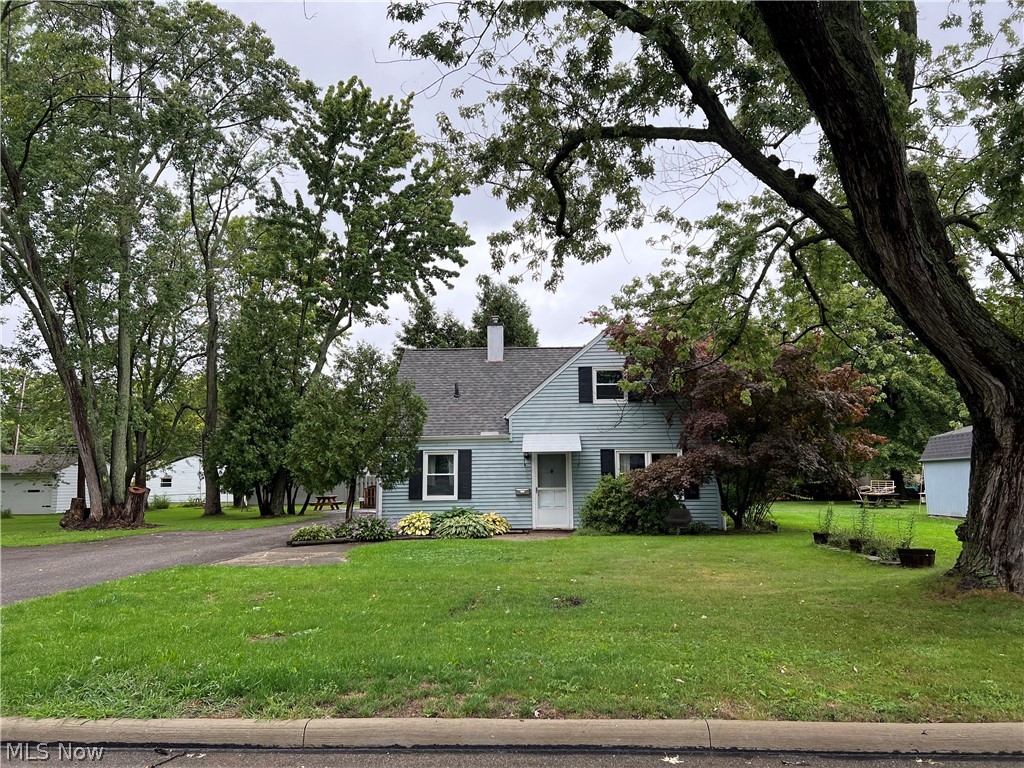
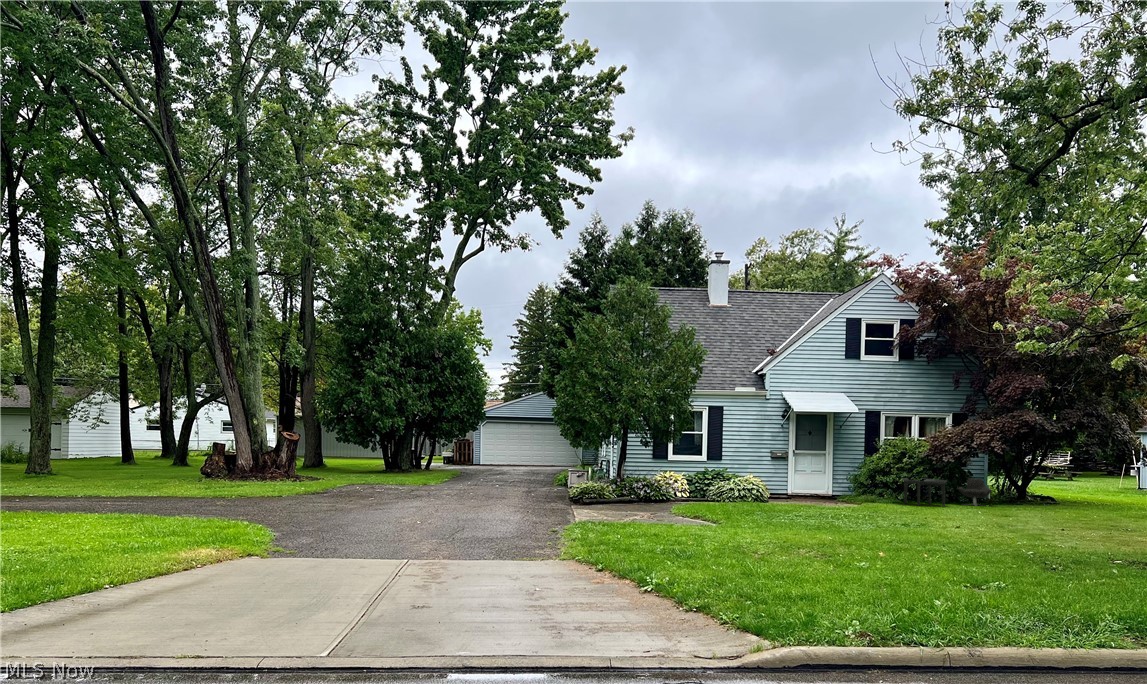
round table: none [606,511,646,537] -> present [902,478,947,506]

